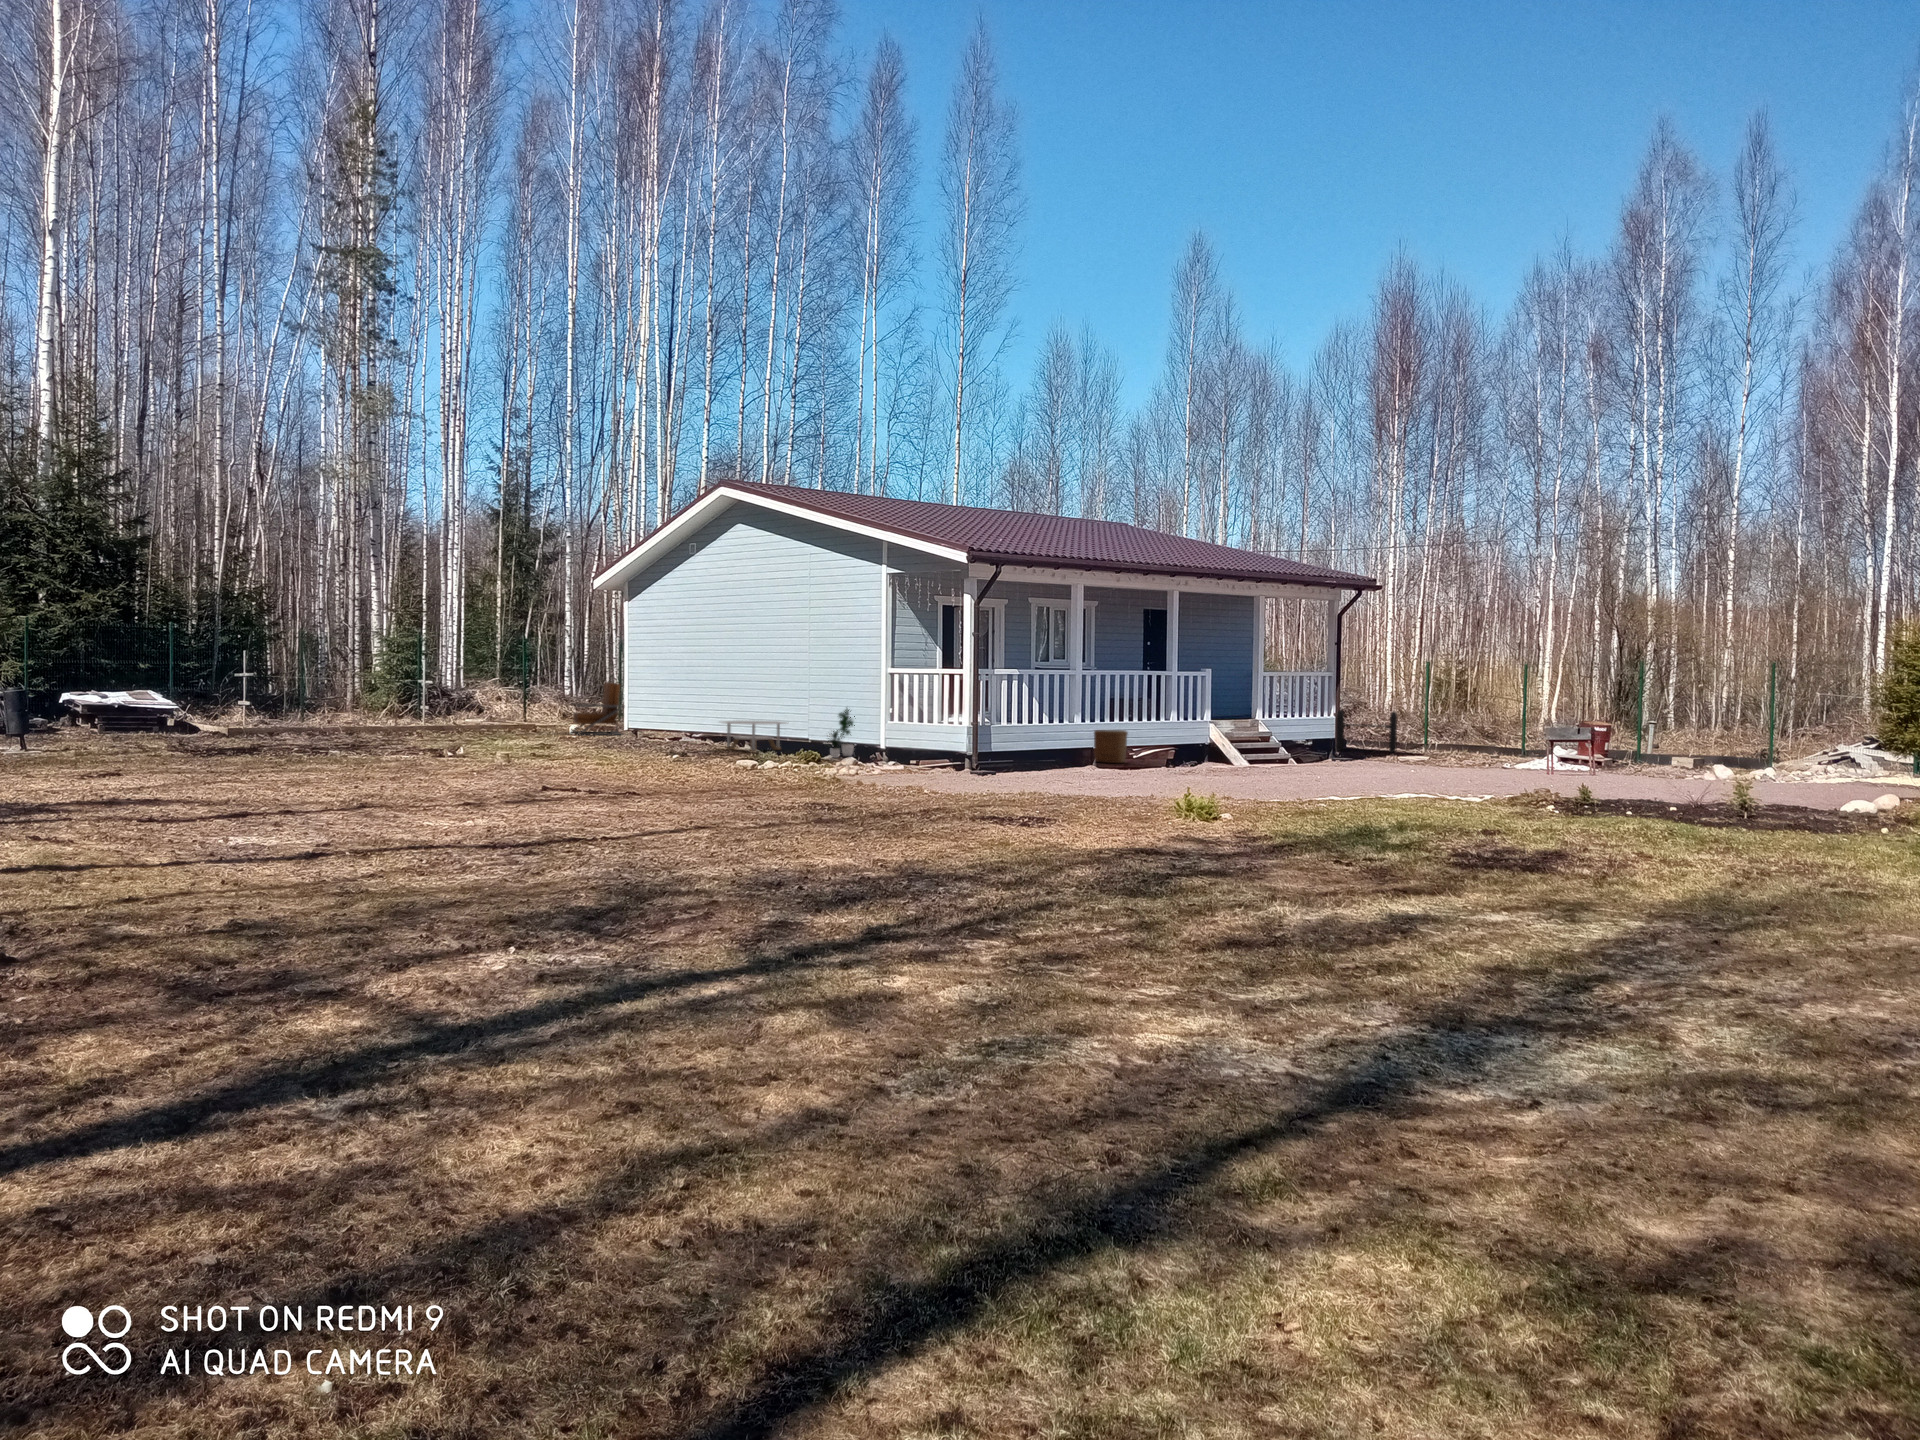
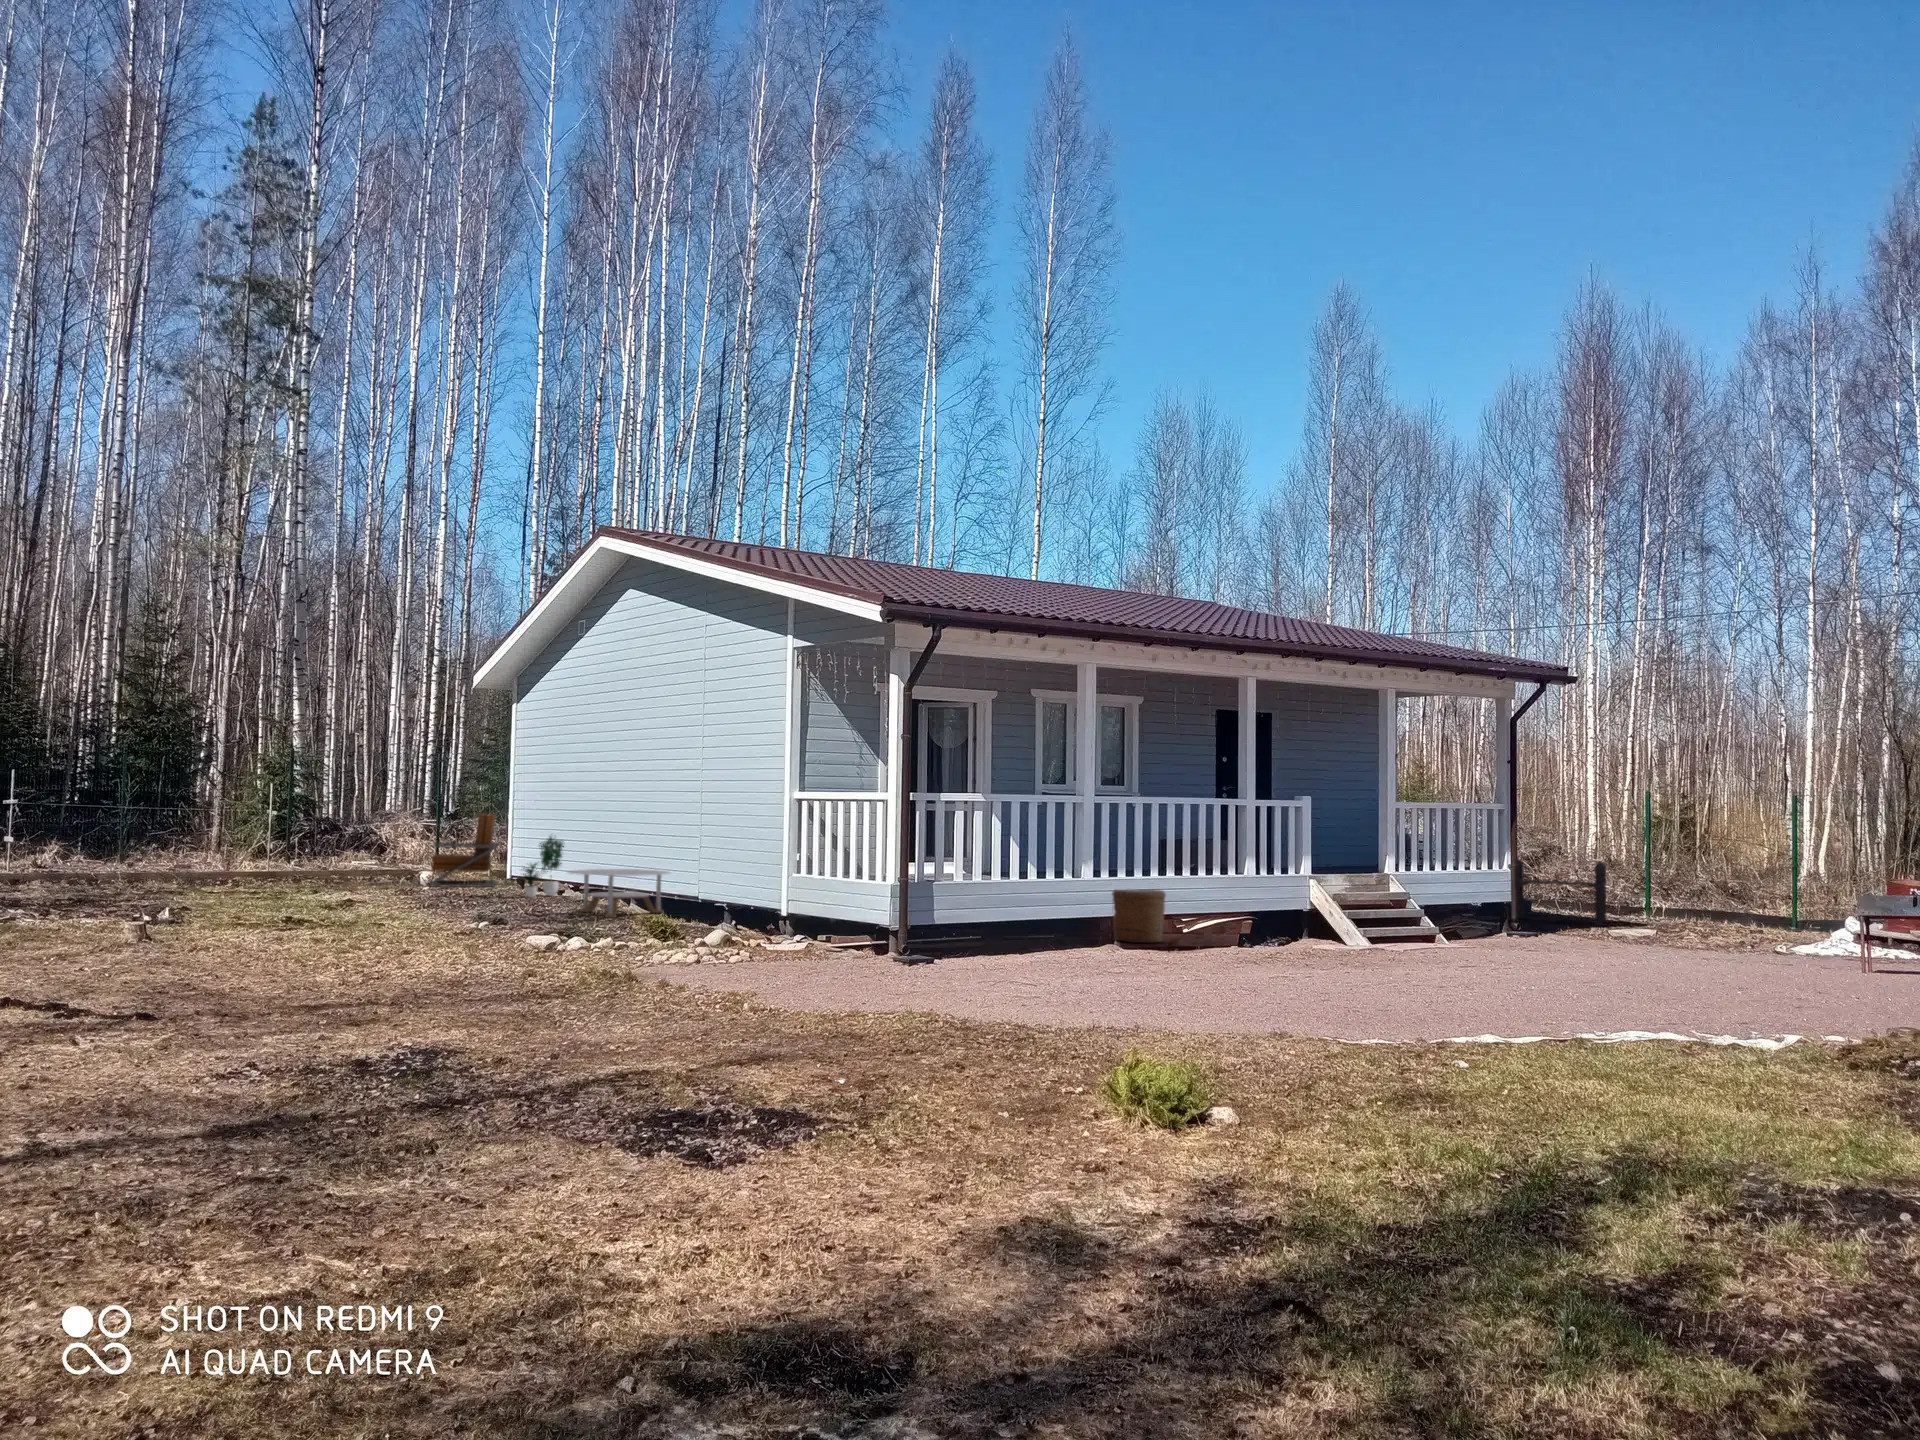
potted plant: present [827,709,855,758] -> present [519,836,564,898]

